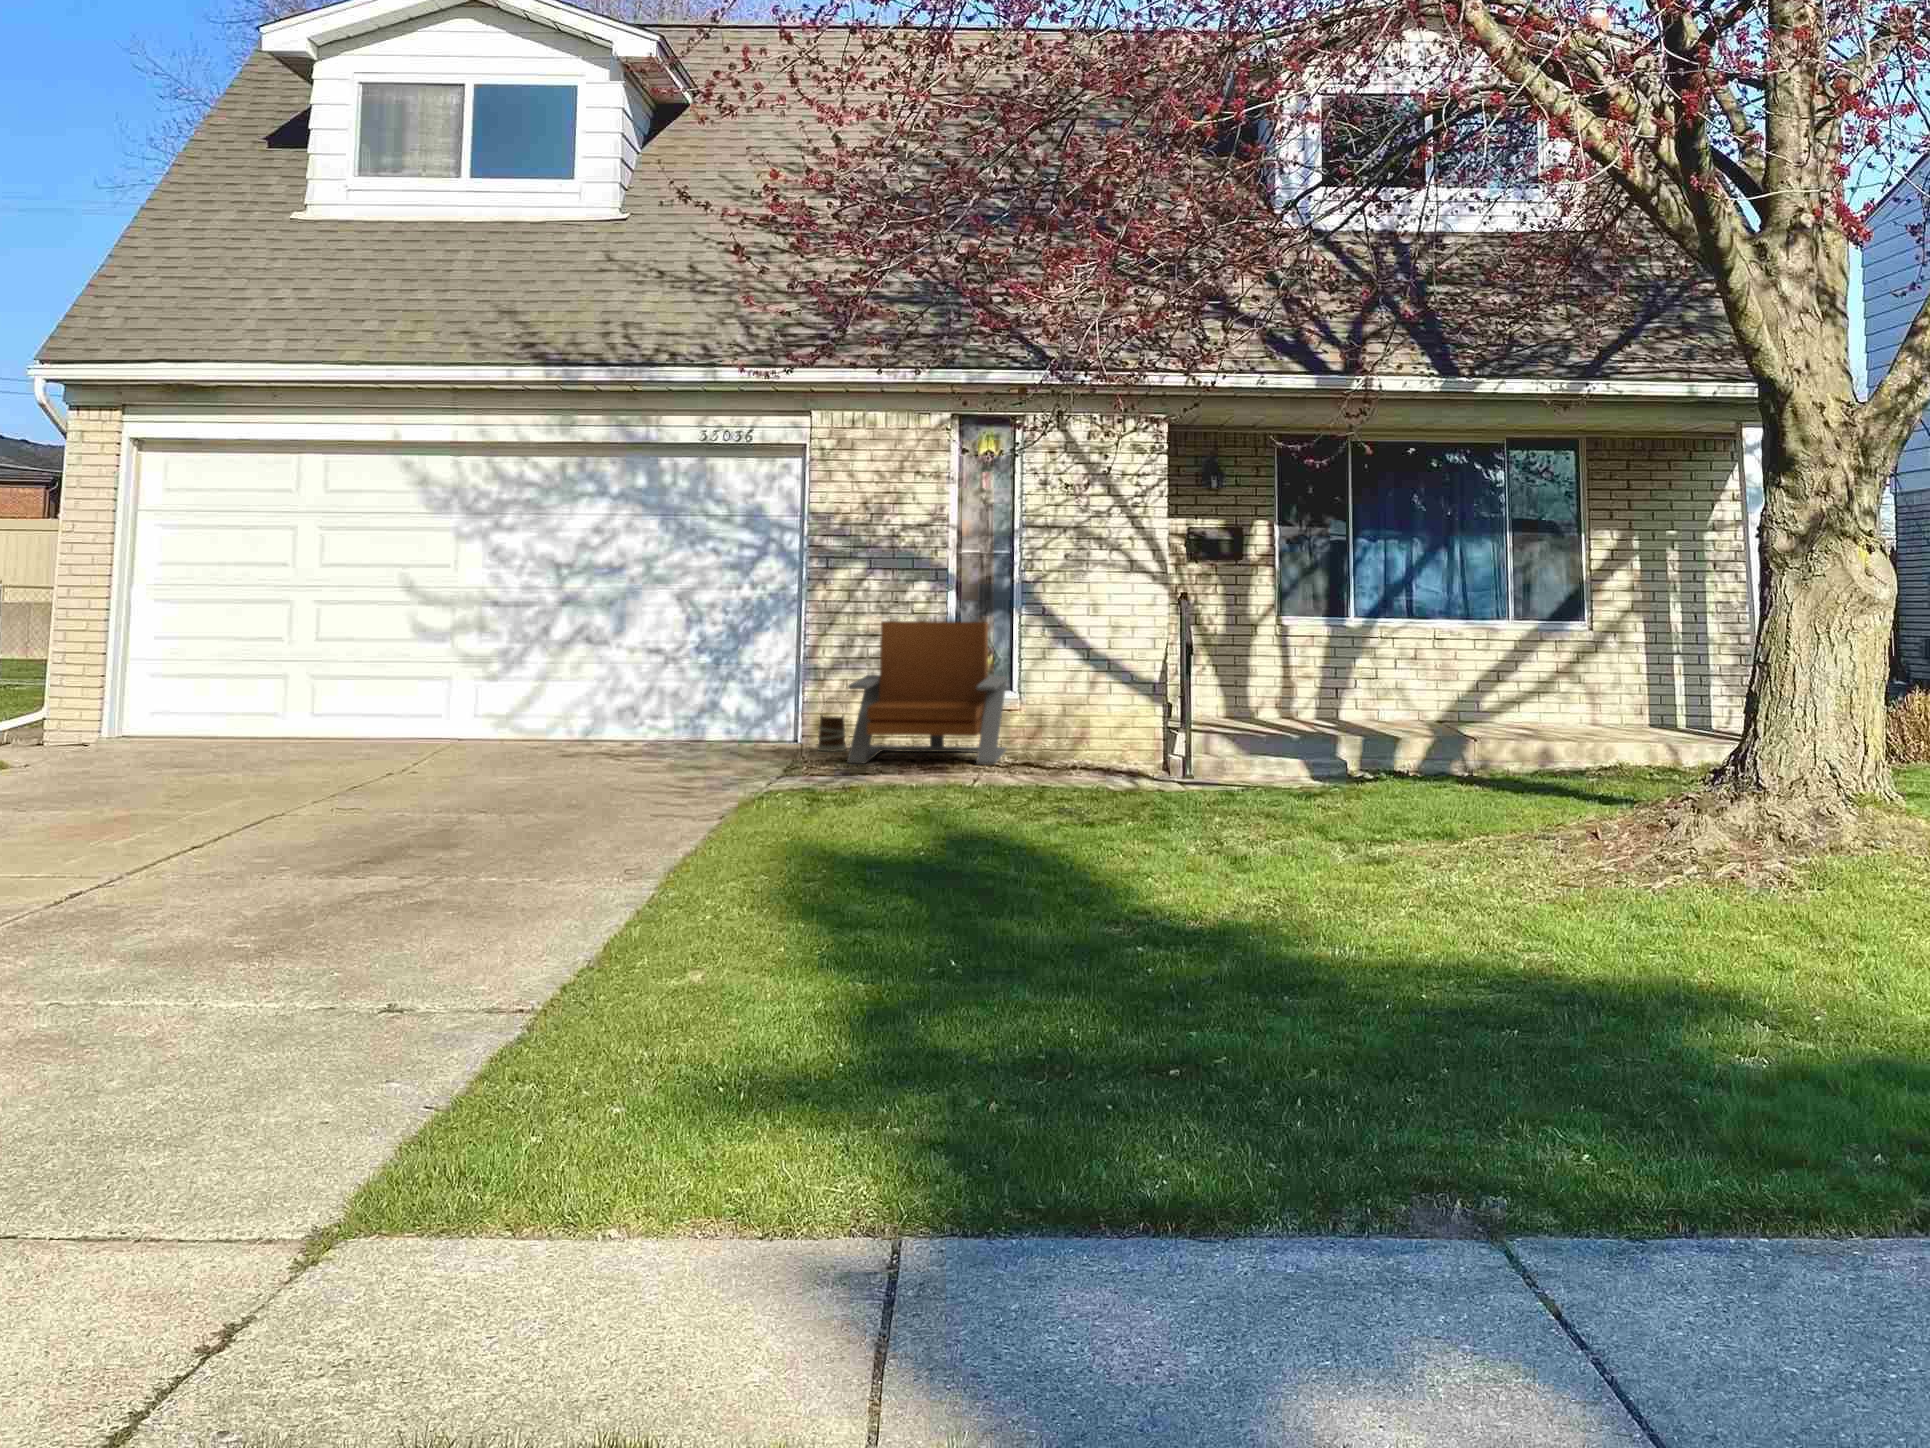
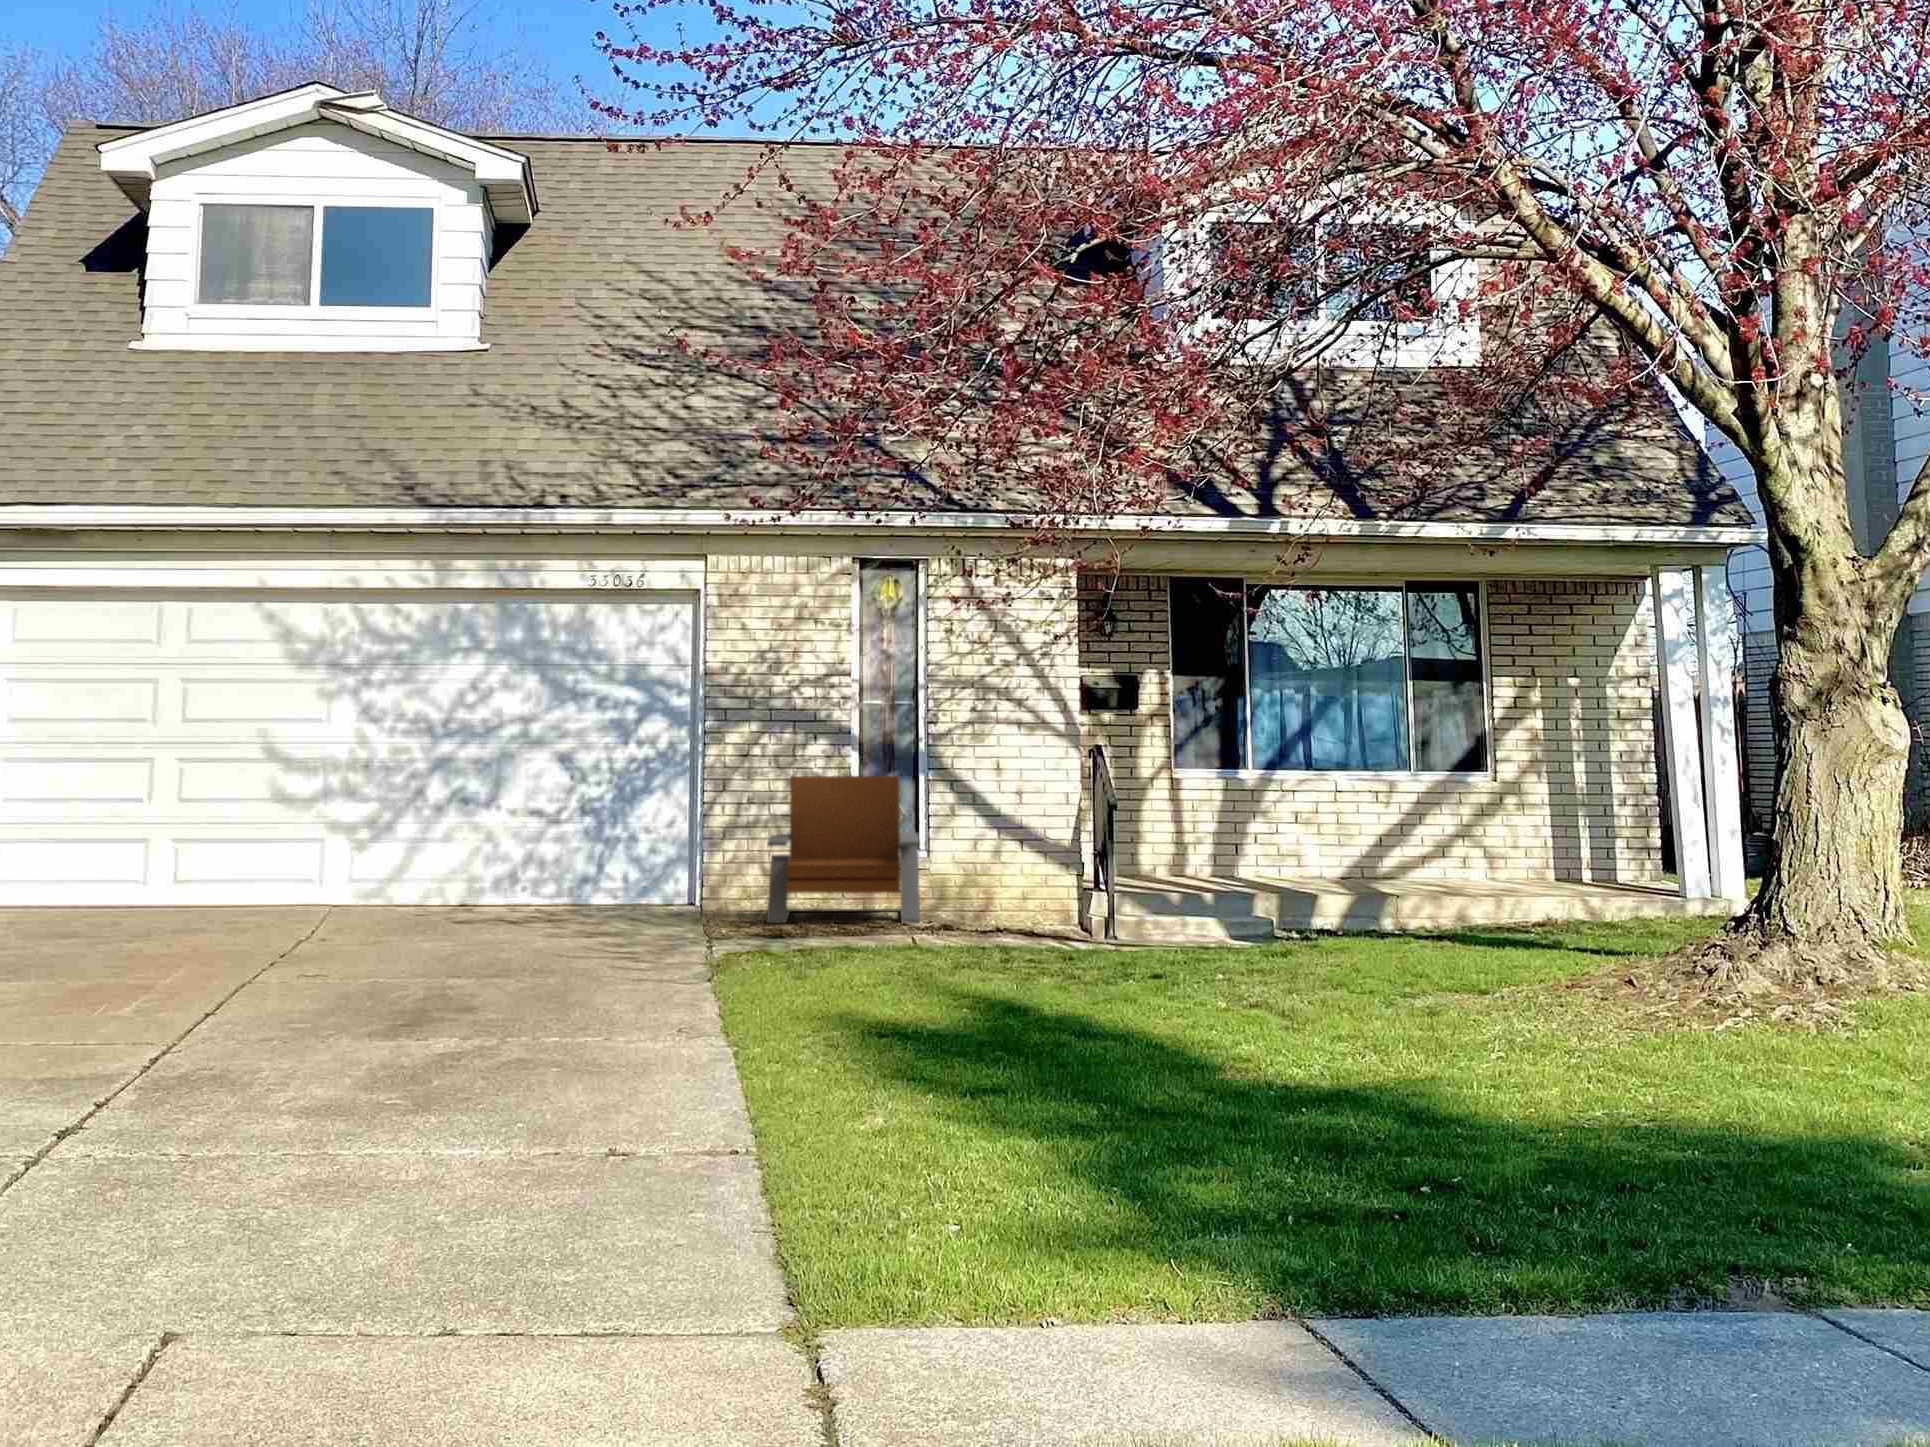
wooden bucket: present [818,701,846,752] -> none [721,856,751,913]

